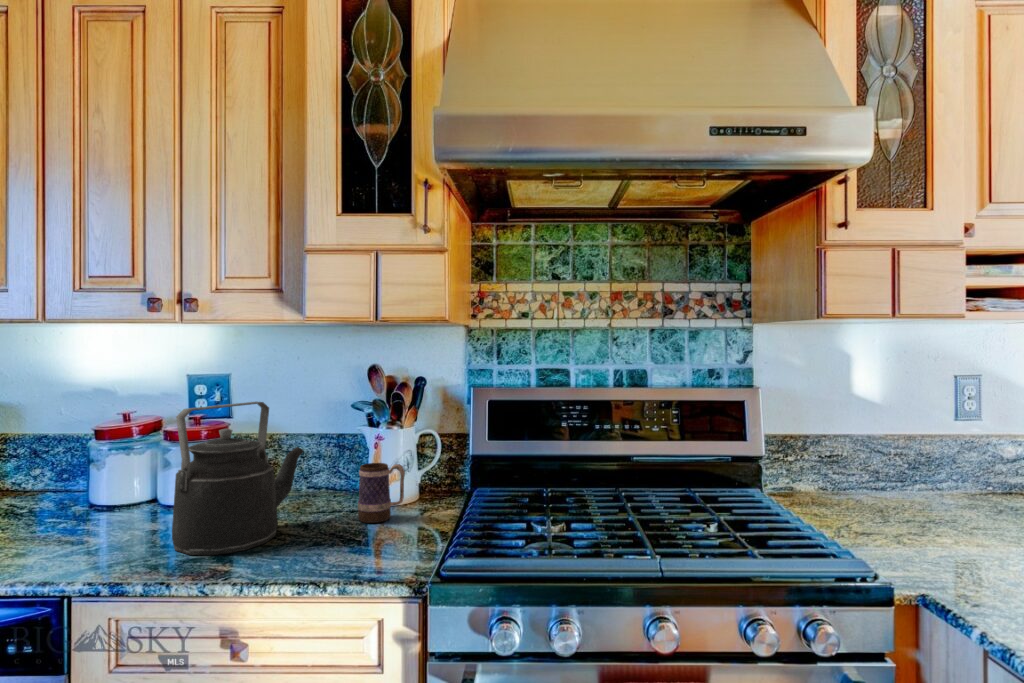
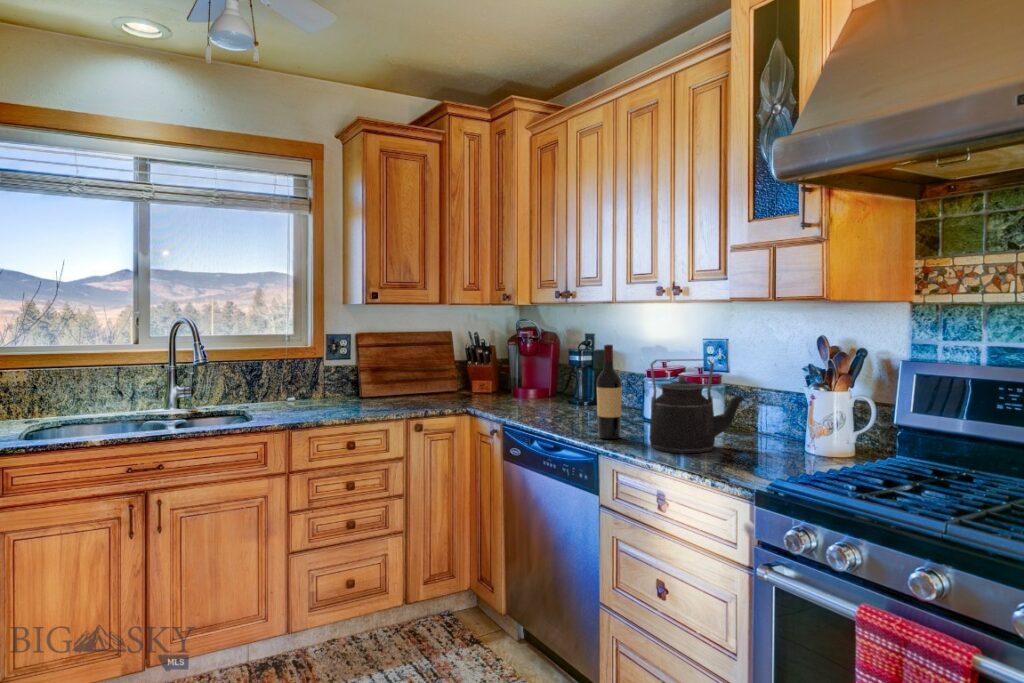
wine bottle: none [48,389,103,561] -> present [597,344,622,439]
mug: present [358,463,405,523] -> none [773,414,810,460]

